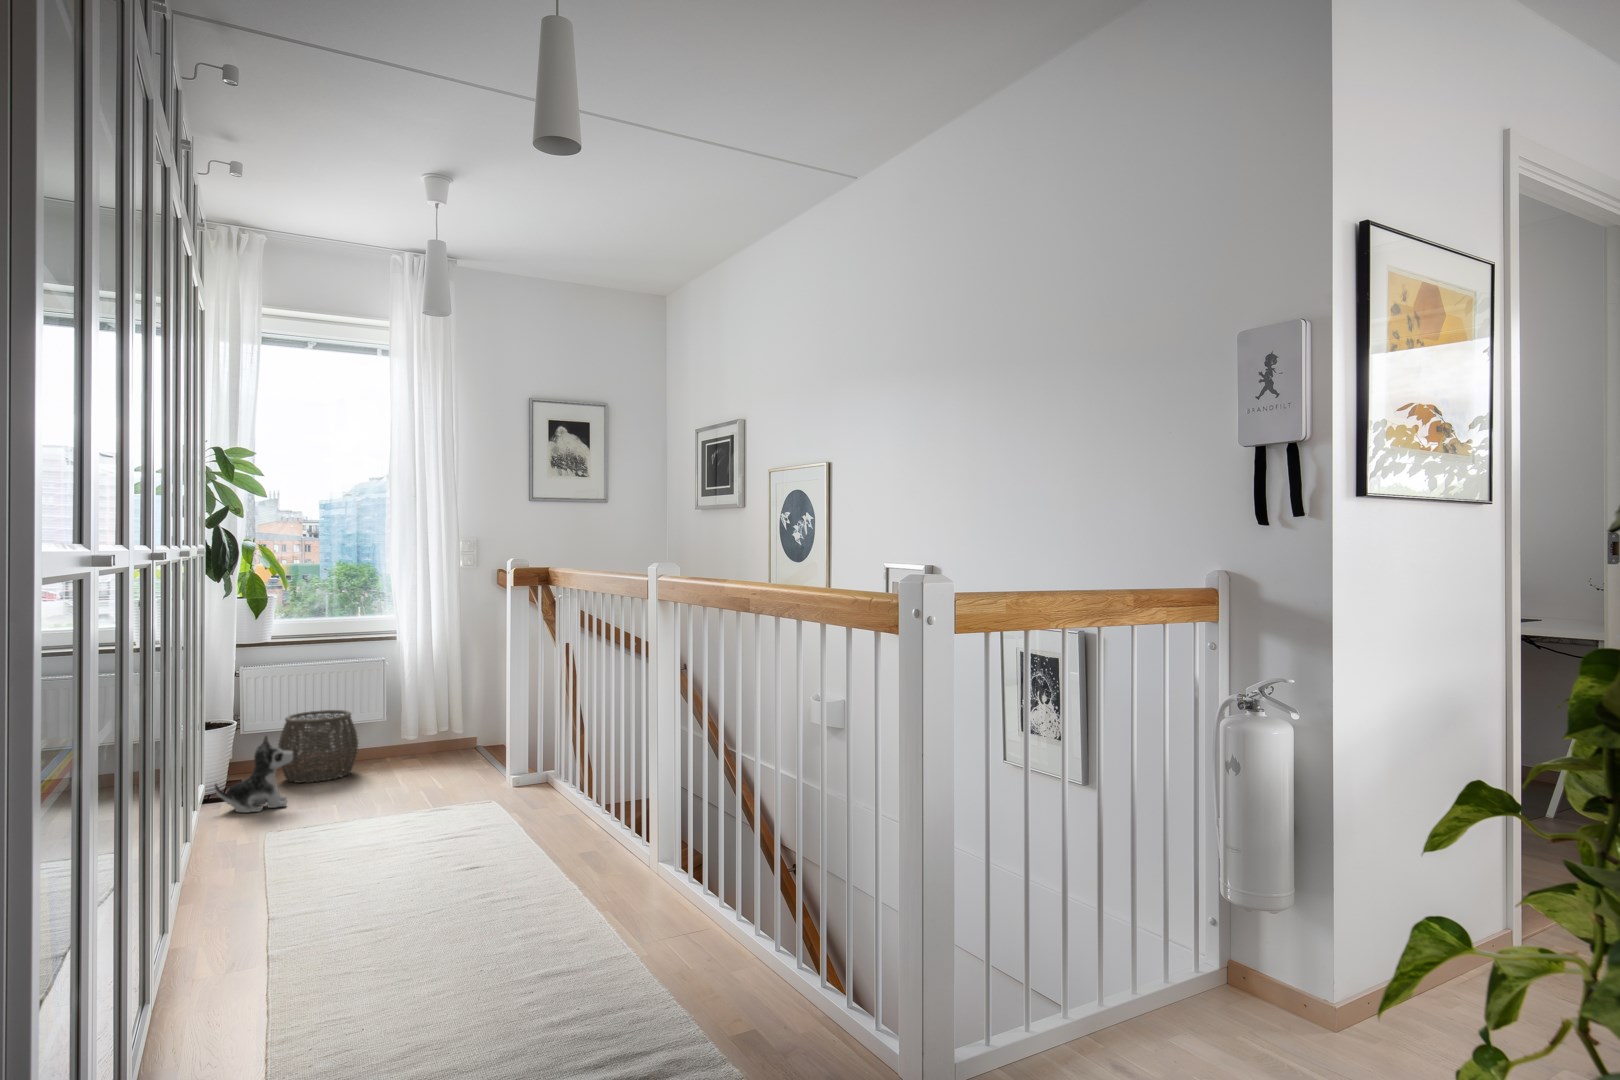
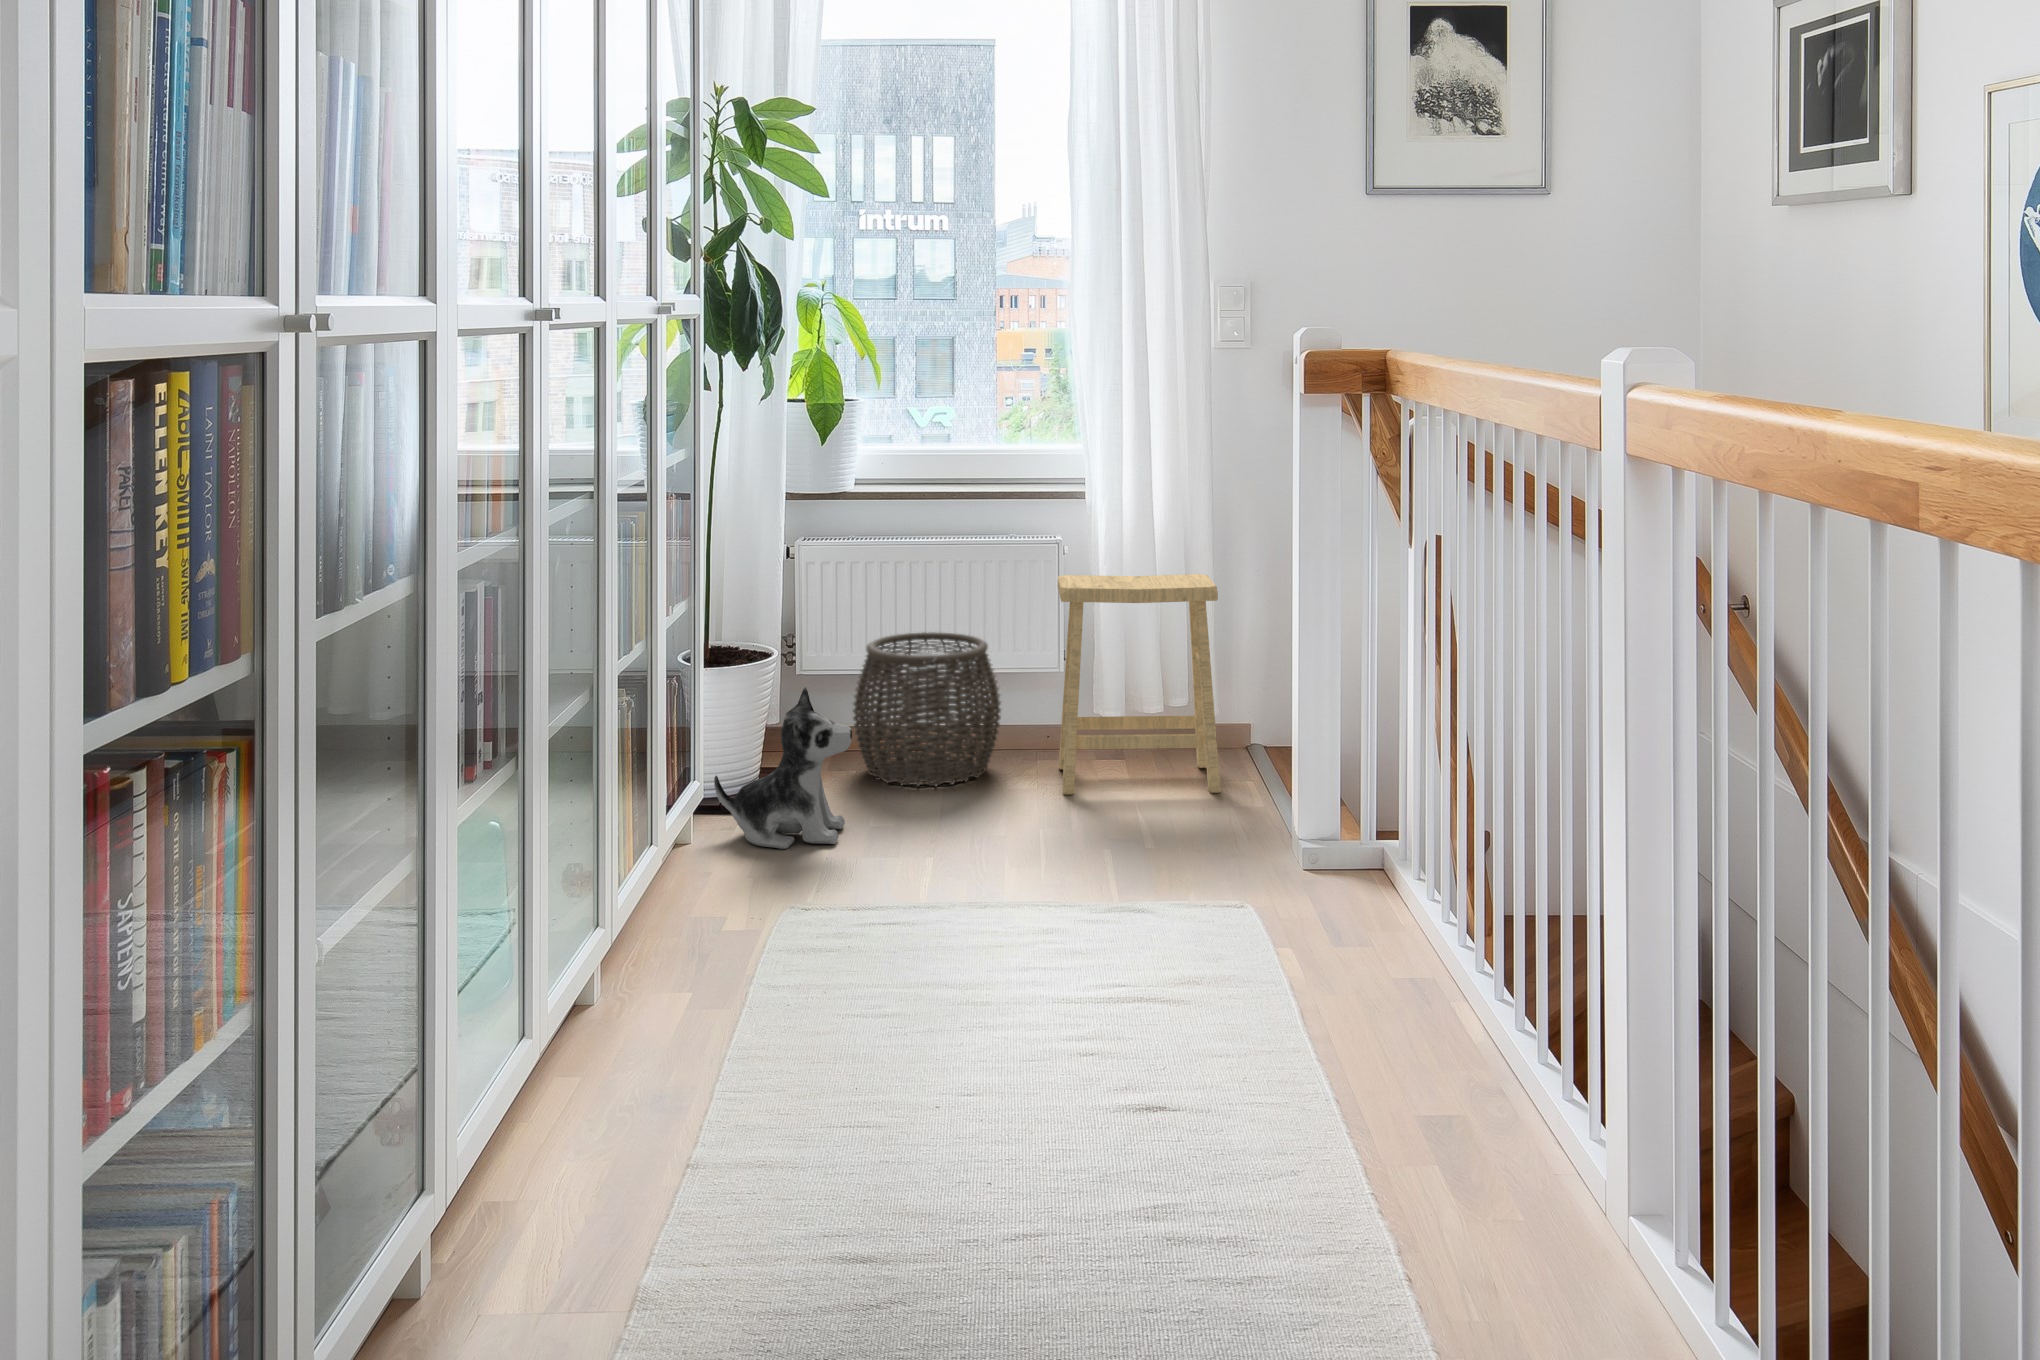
footstool: none [388,672,471,776] -> present [1058,574,1221,795]

